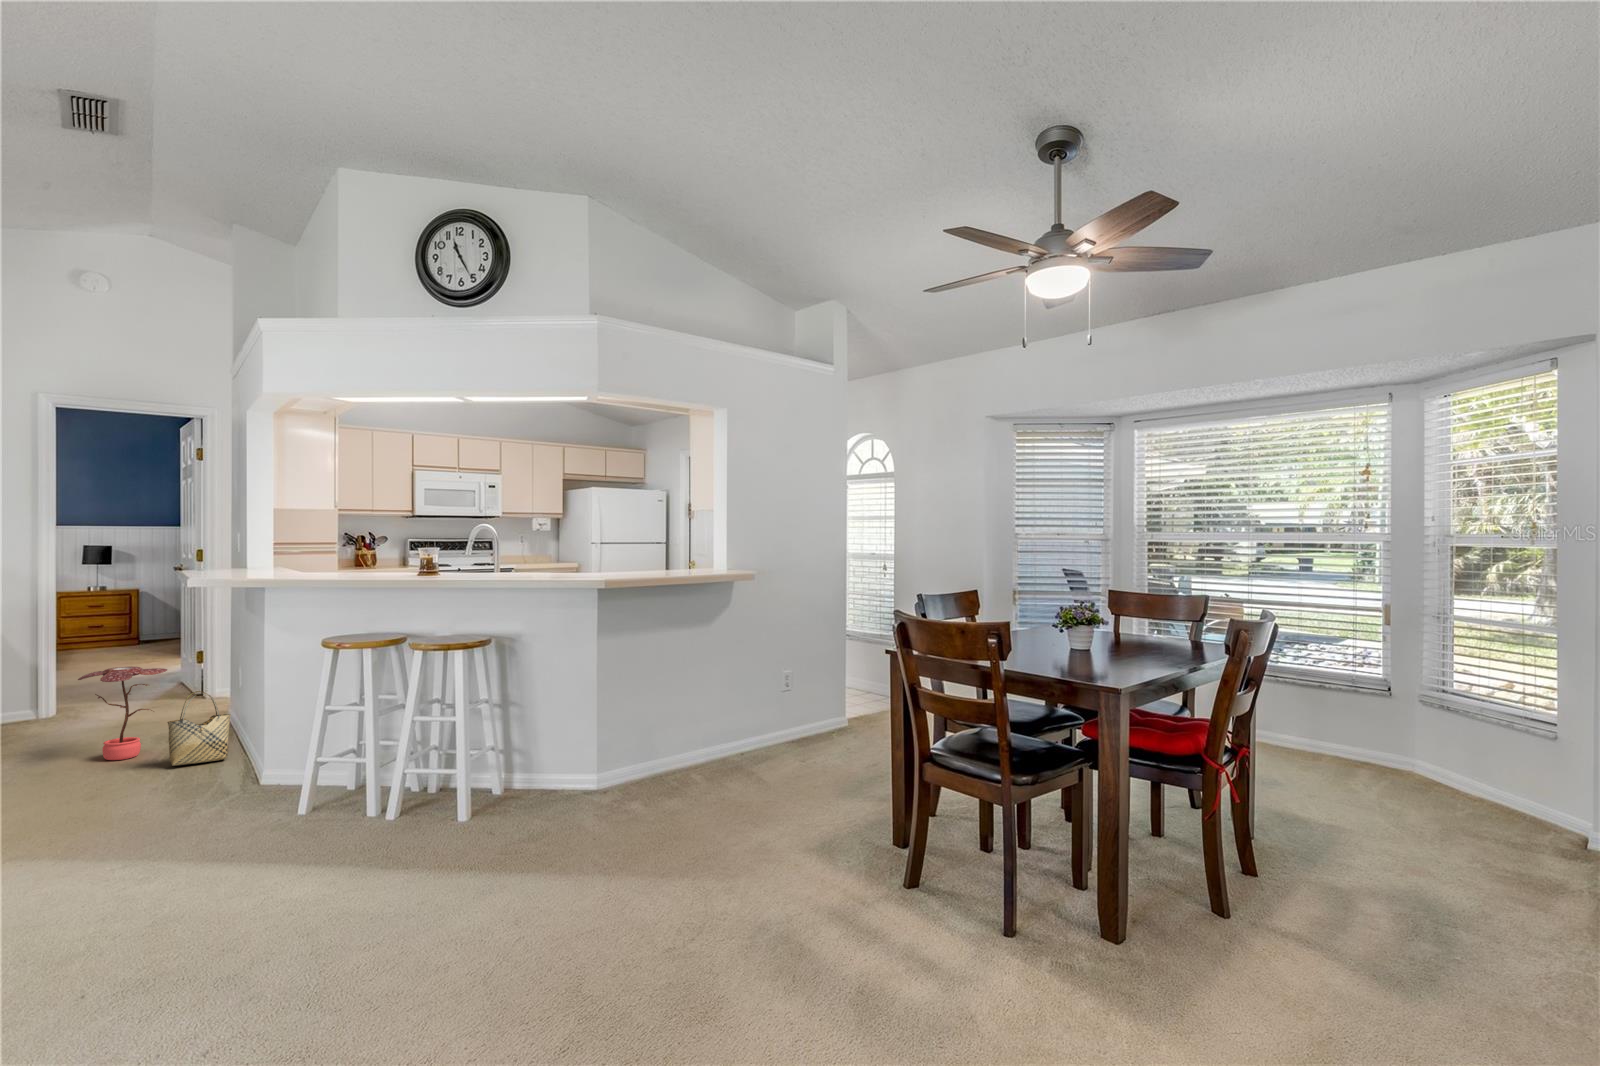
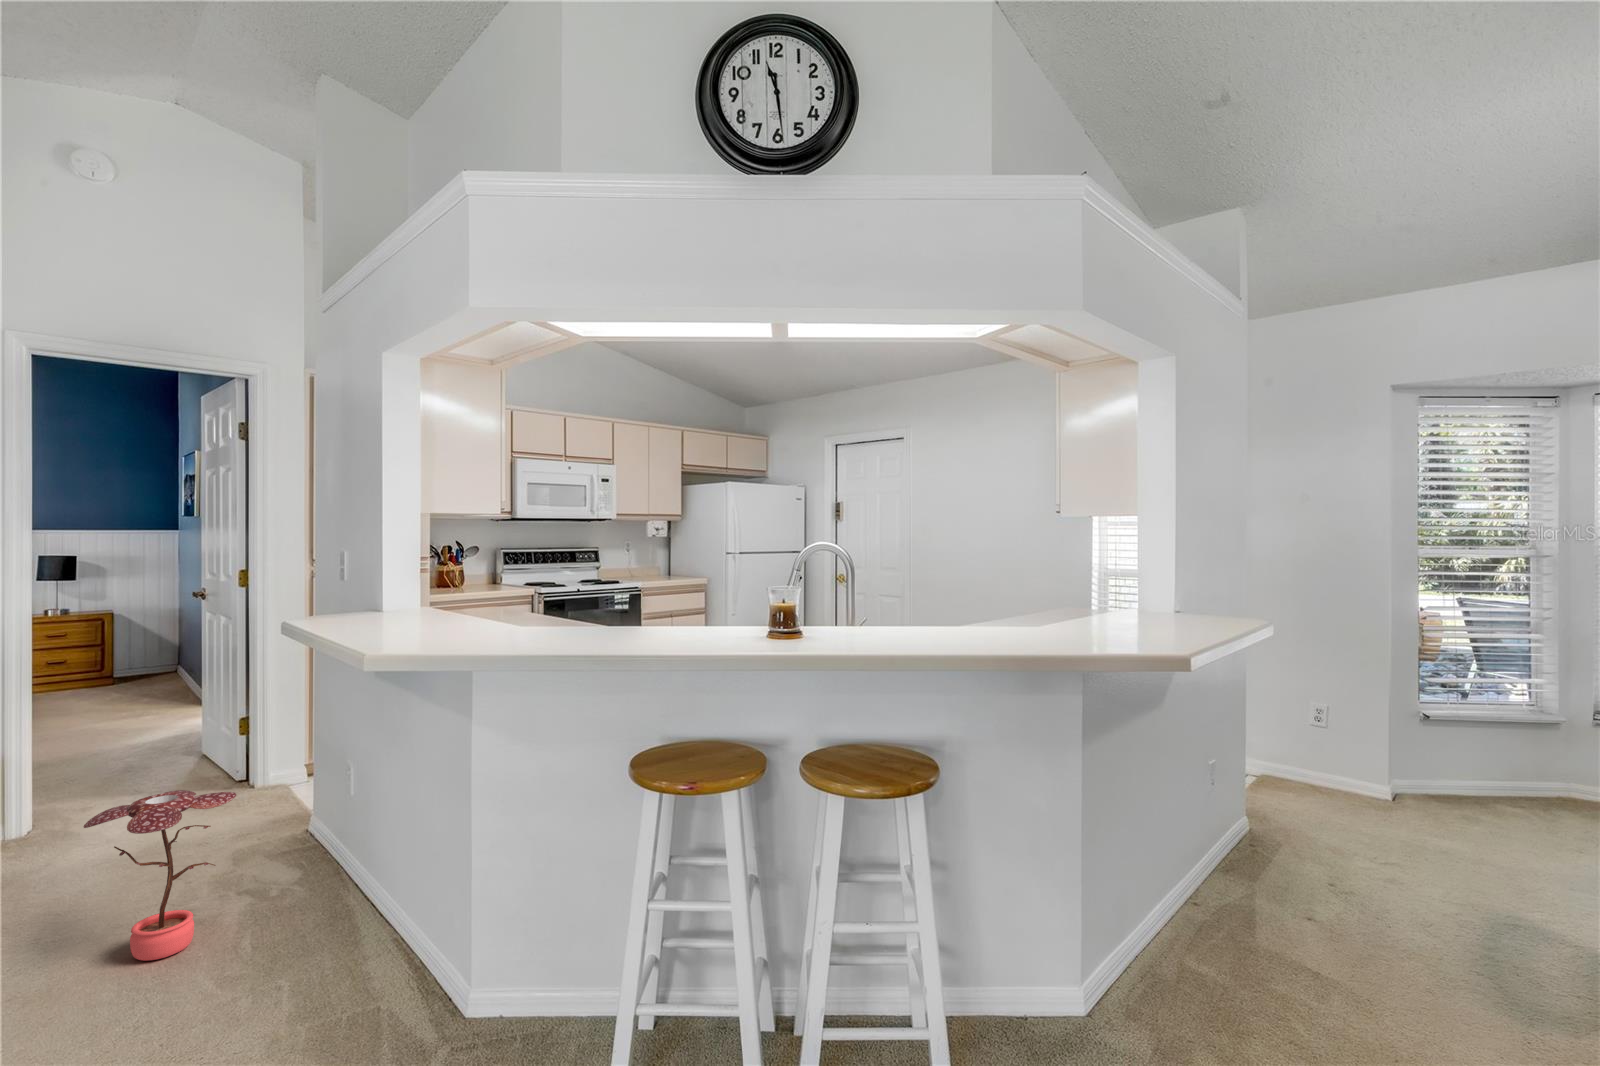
woven basket: present [167,691,231,766] -> none [253,835,354,977]

